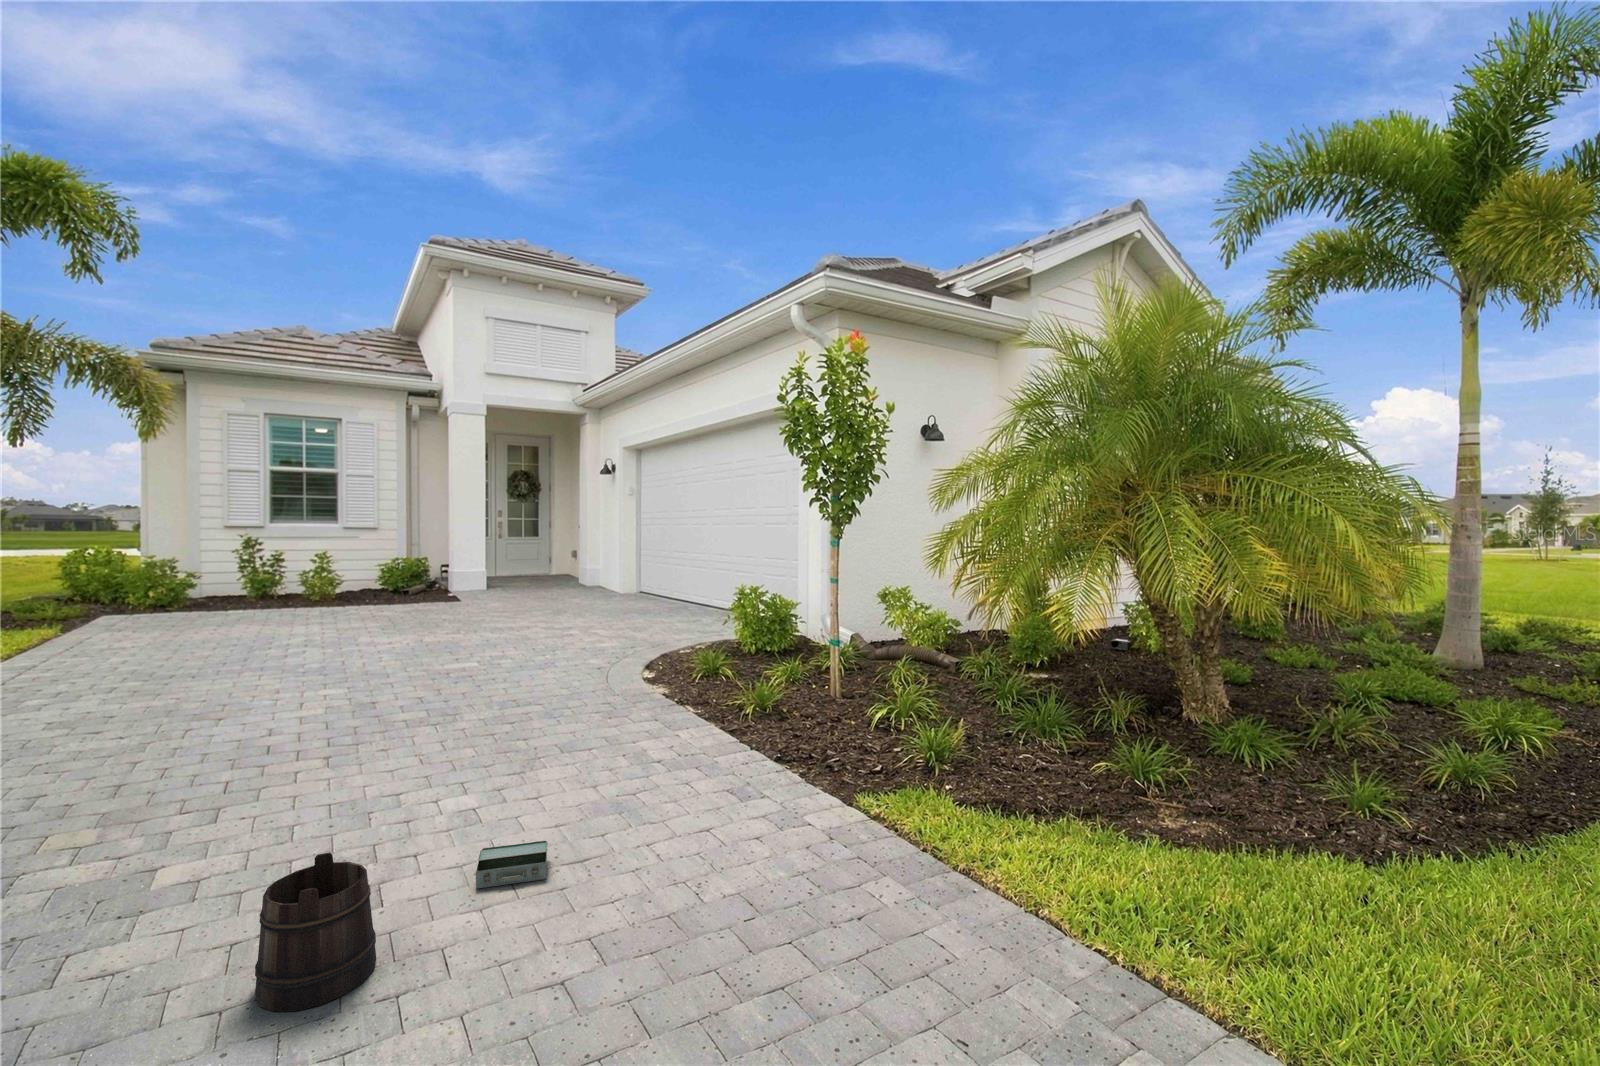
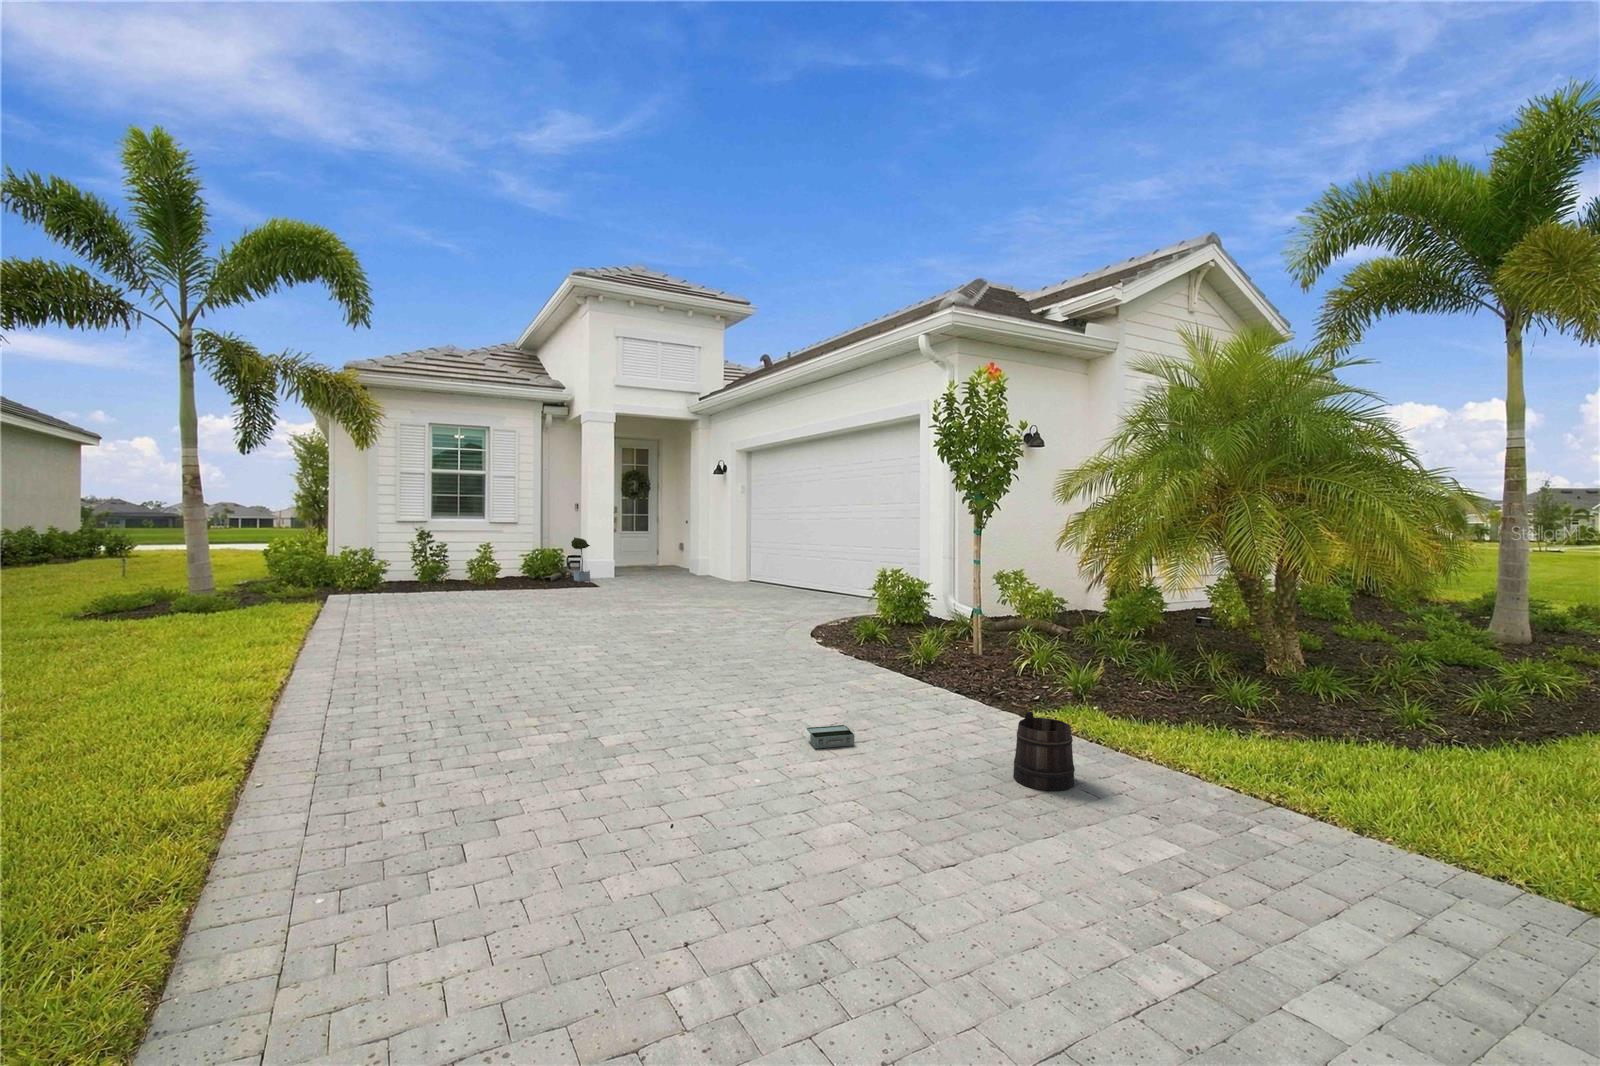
potted tree: none [432,544,455,594] -> present [571,537,590,582]
bucket: present [255,853,376,1011] -> present [1013,712,1075,791]

